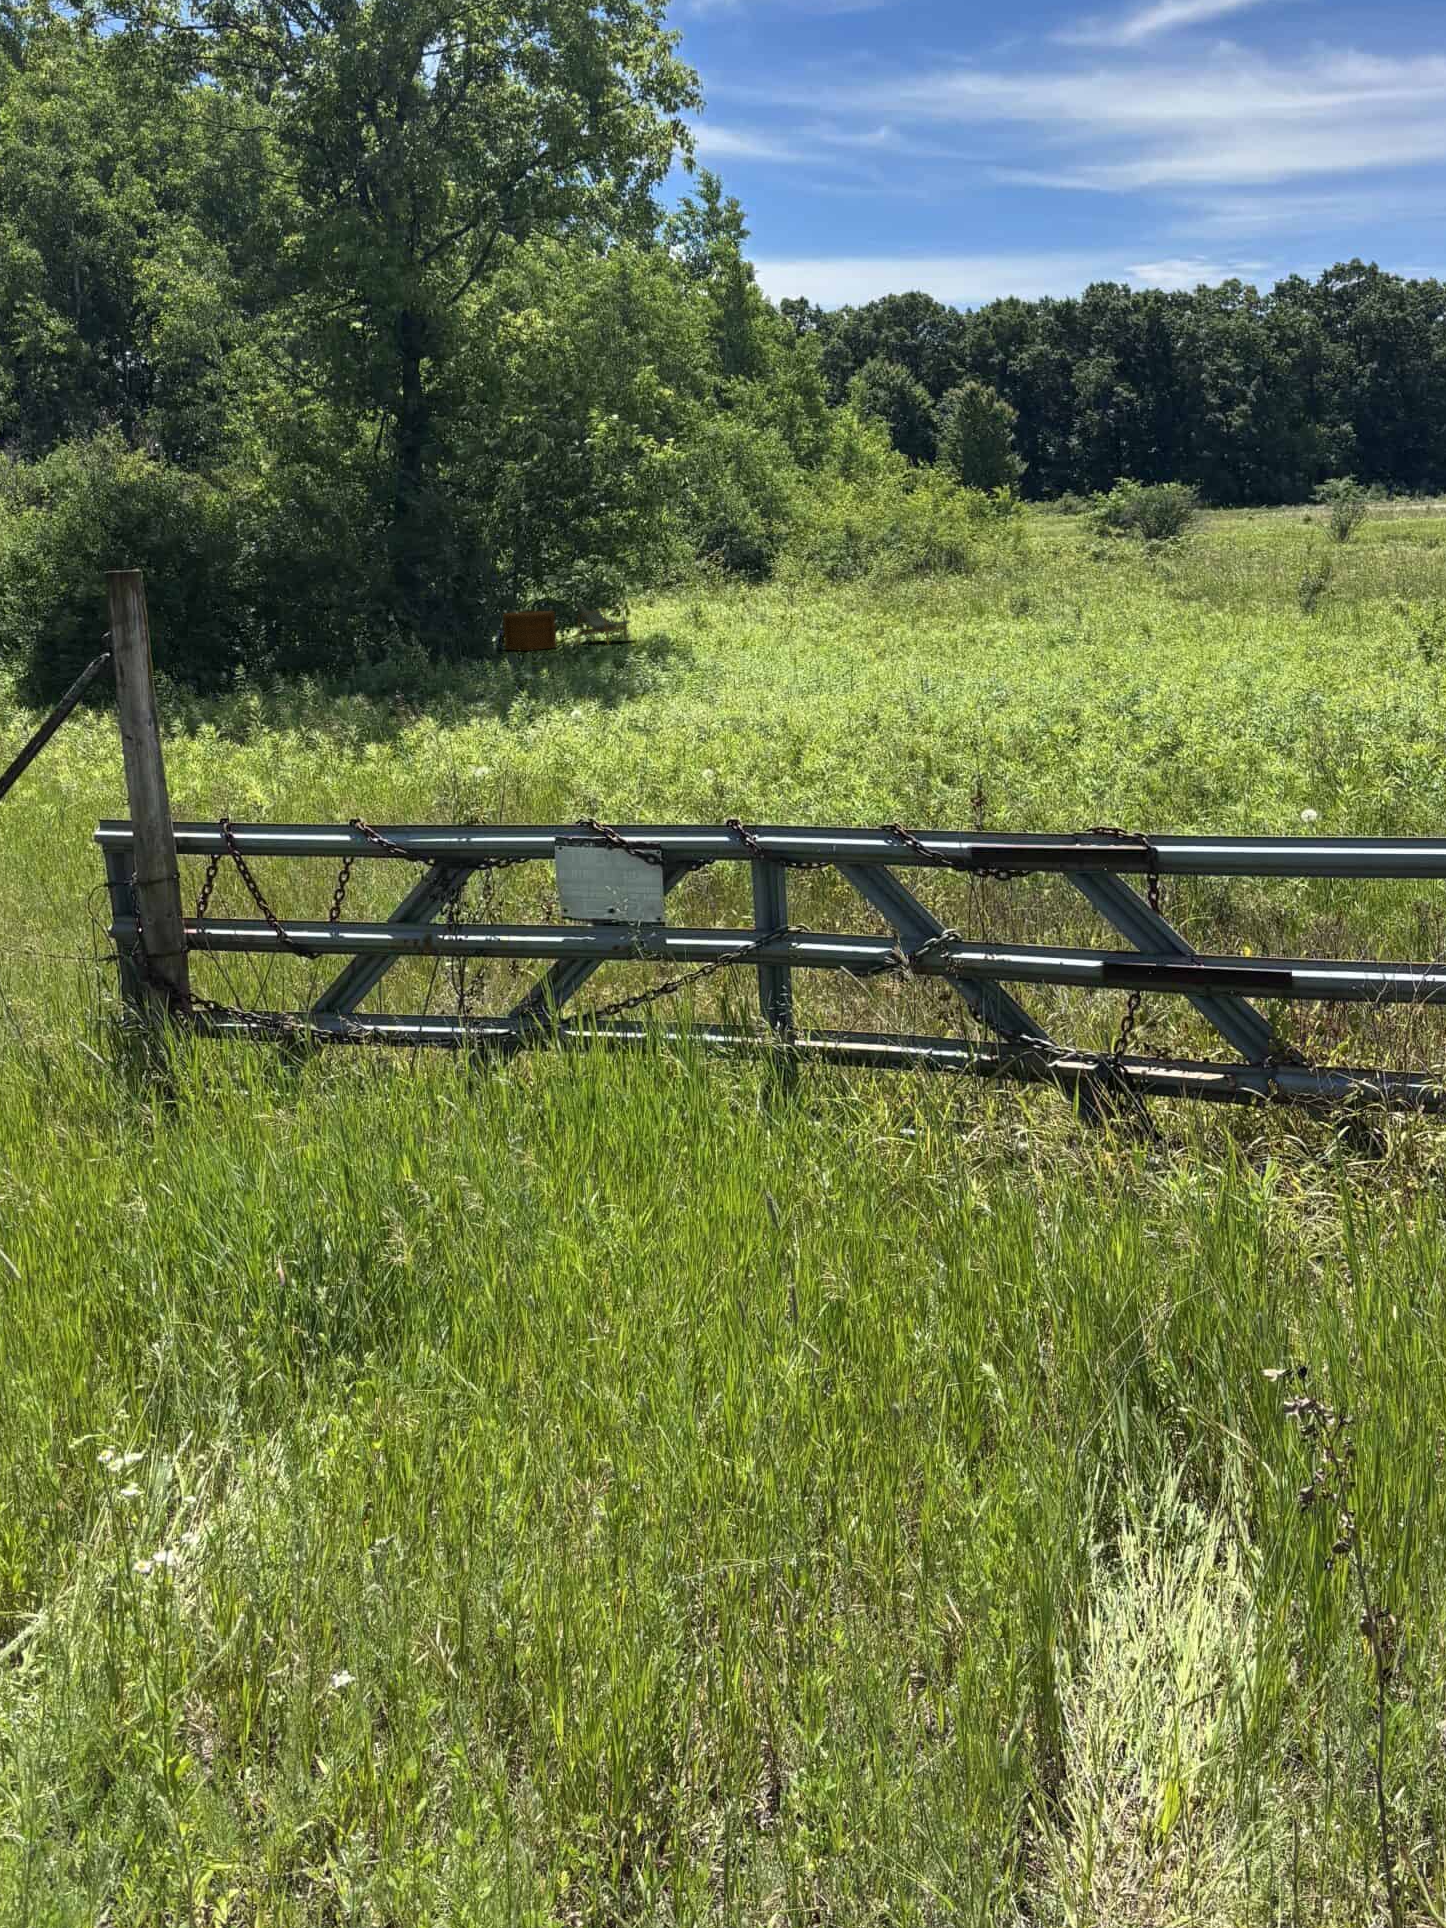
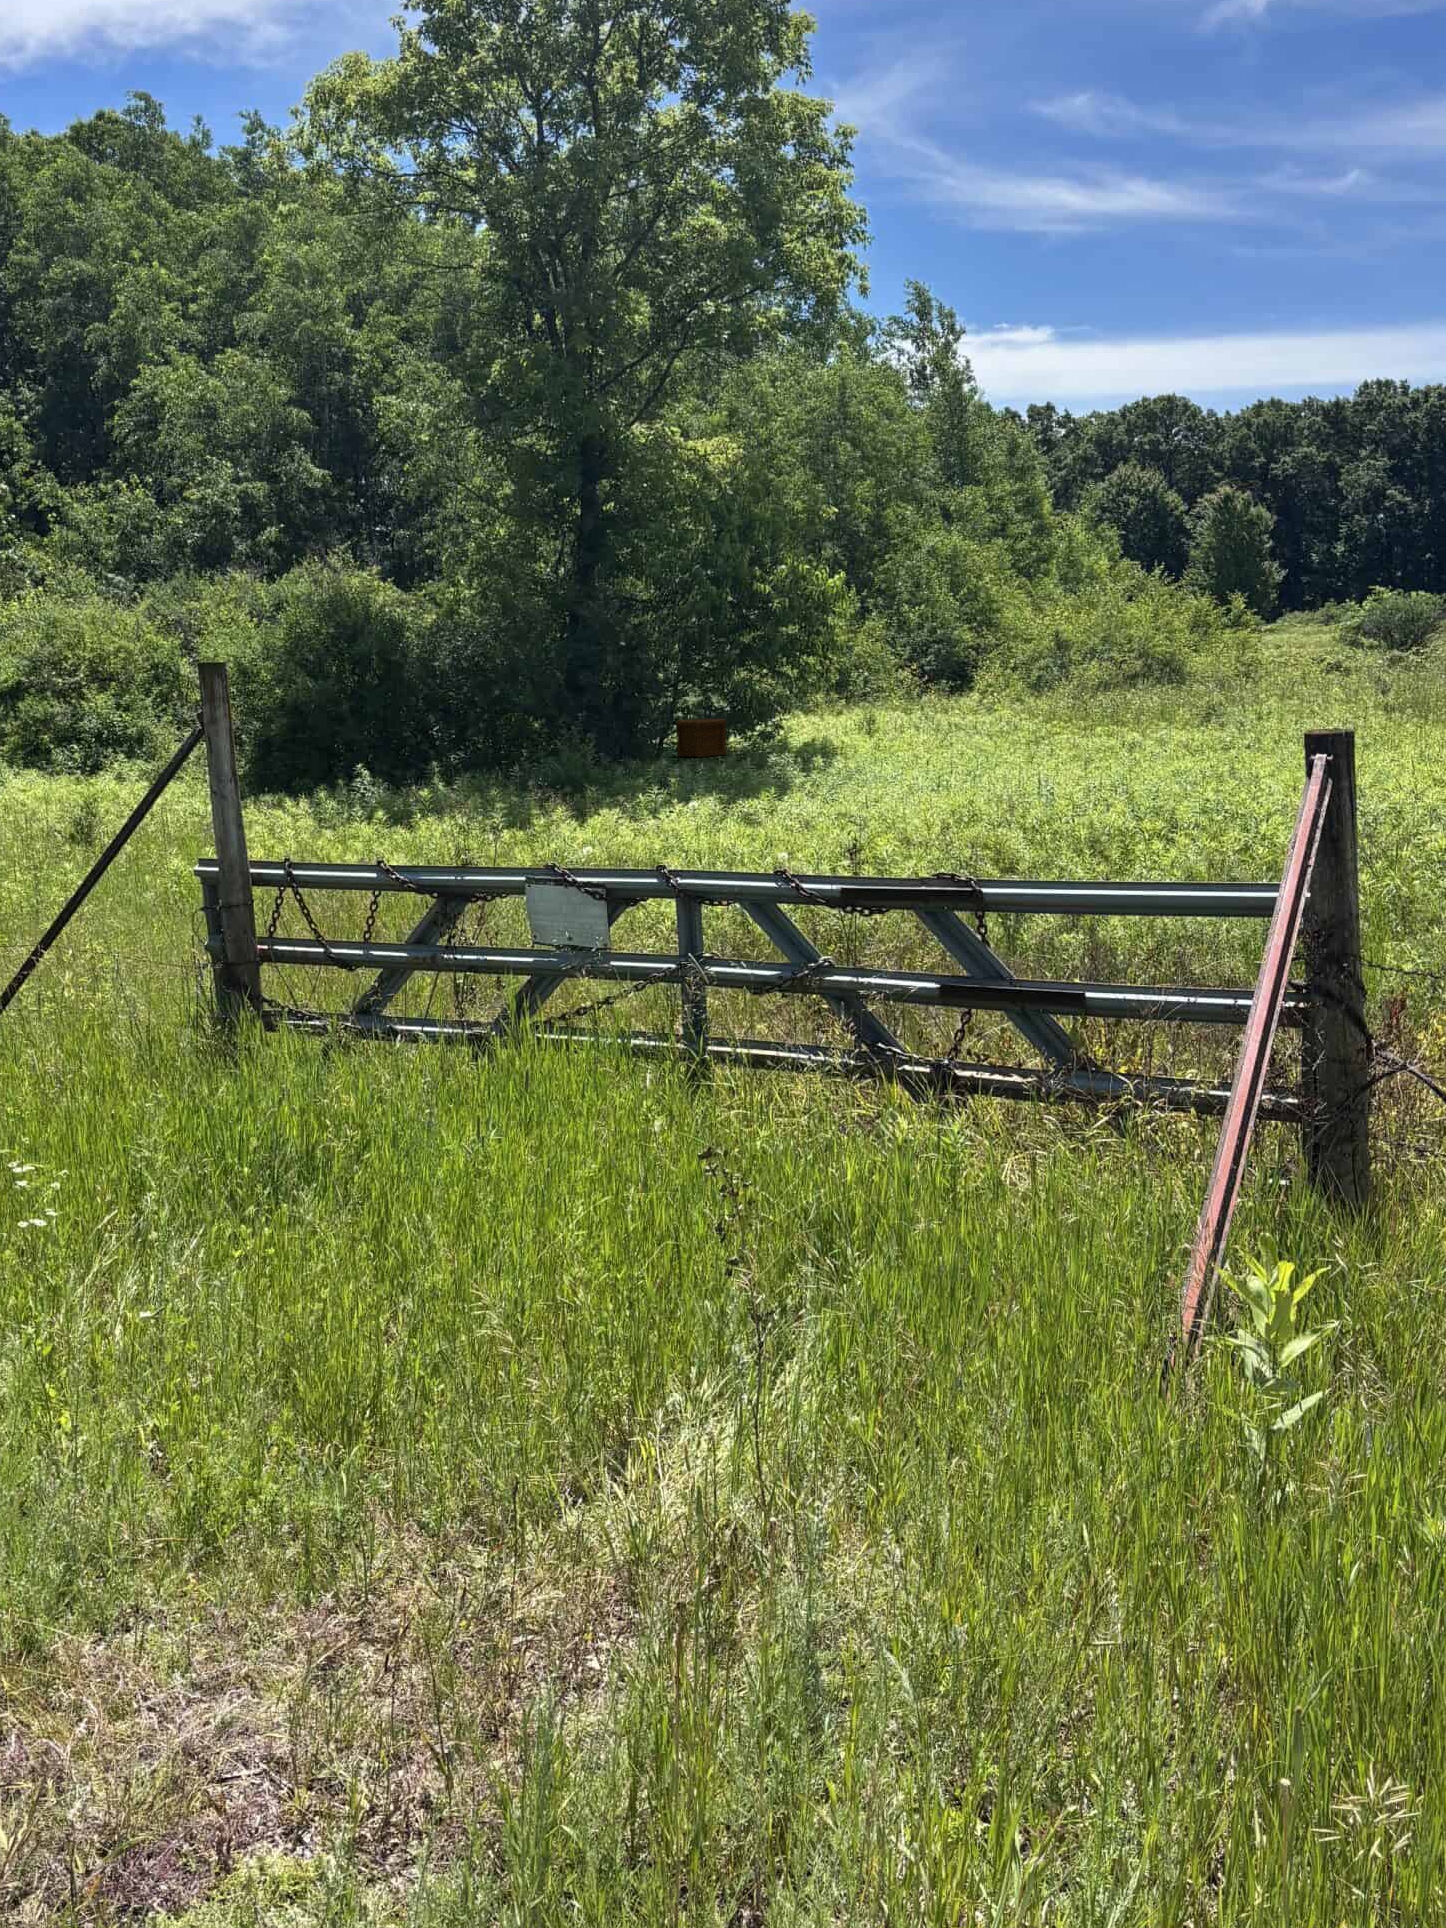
lounge chair: present [576,600,630,642] -> none [745,703,802,753]

